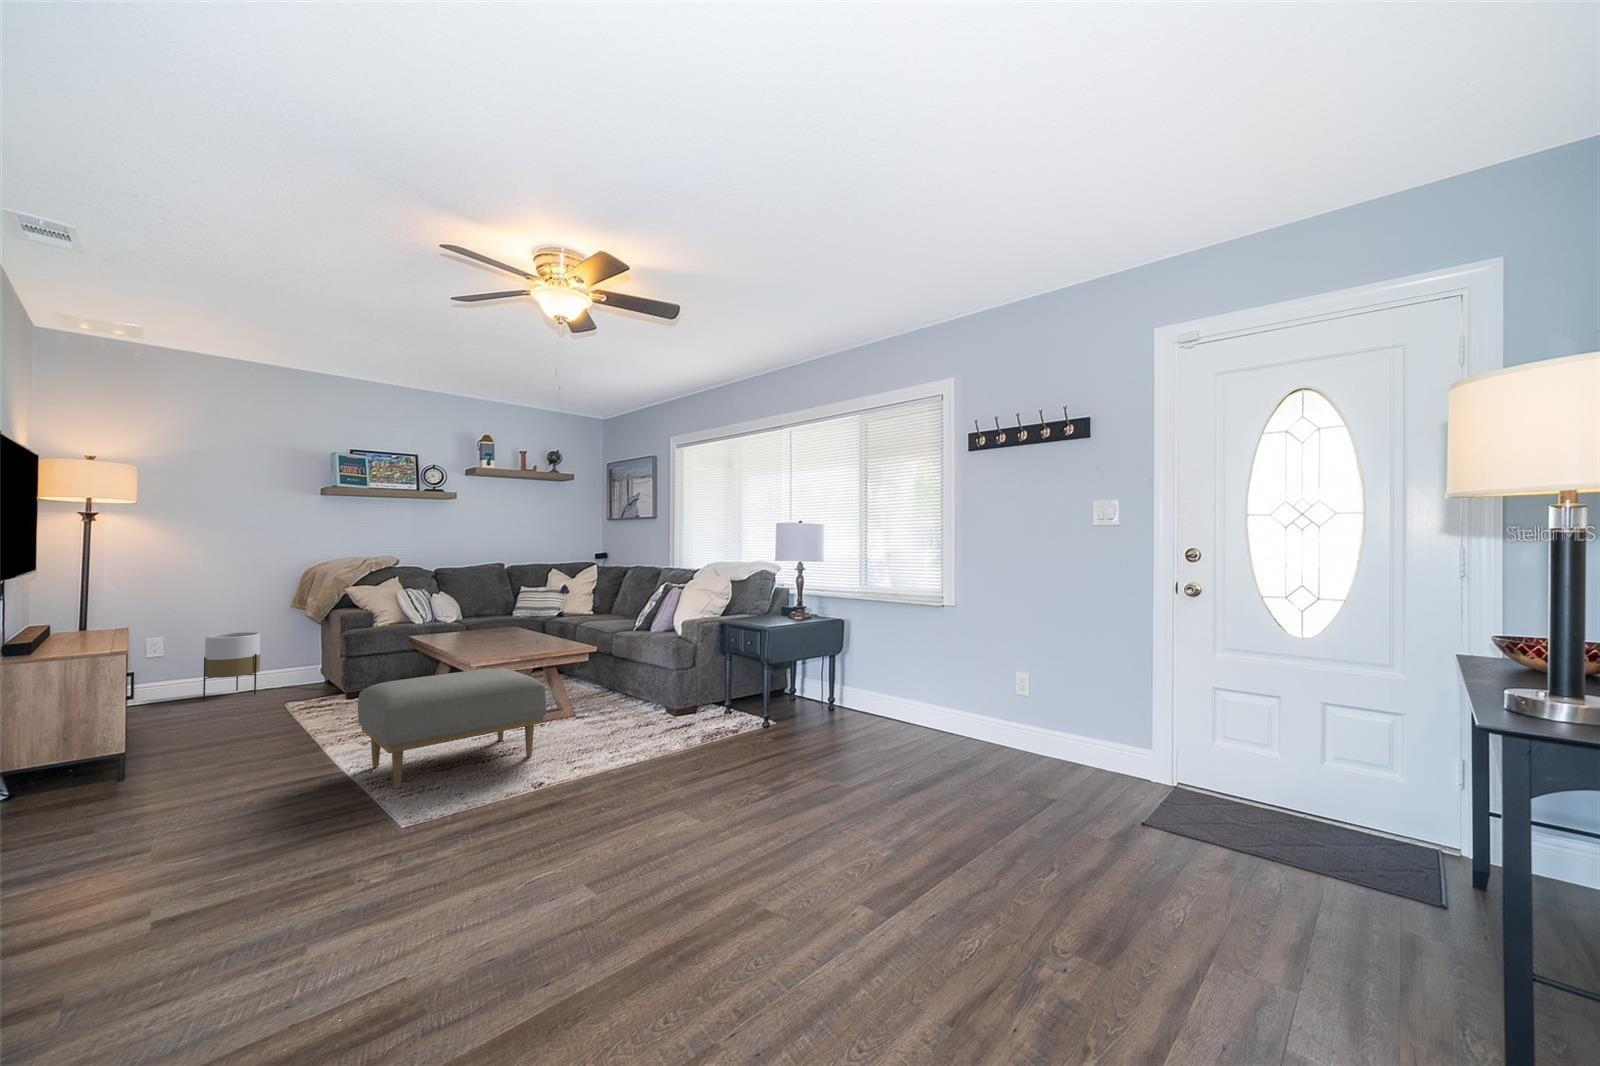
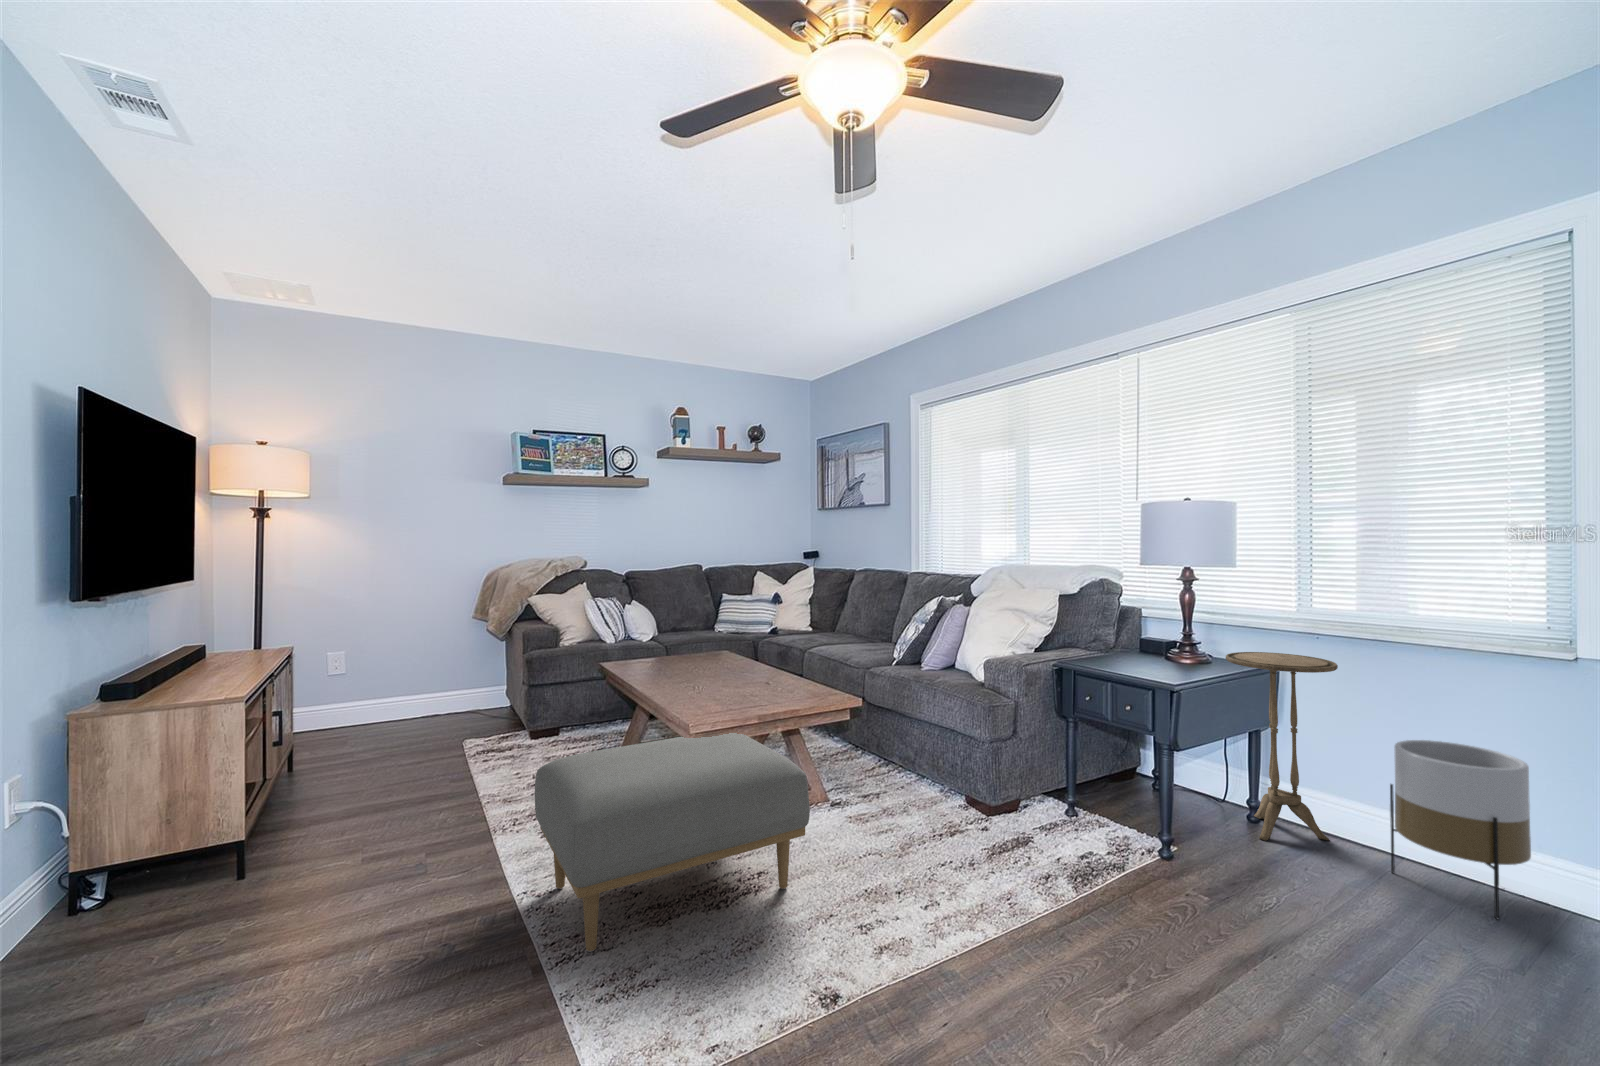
side table: none [820,613,872,719] -> present [1226,652,1338,841]
planter: present [203,632,261,699] -> present [1390,740,1531,919]

